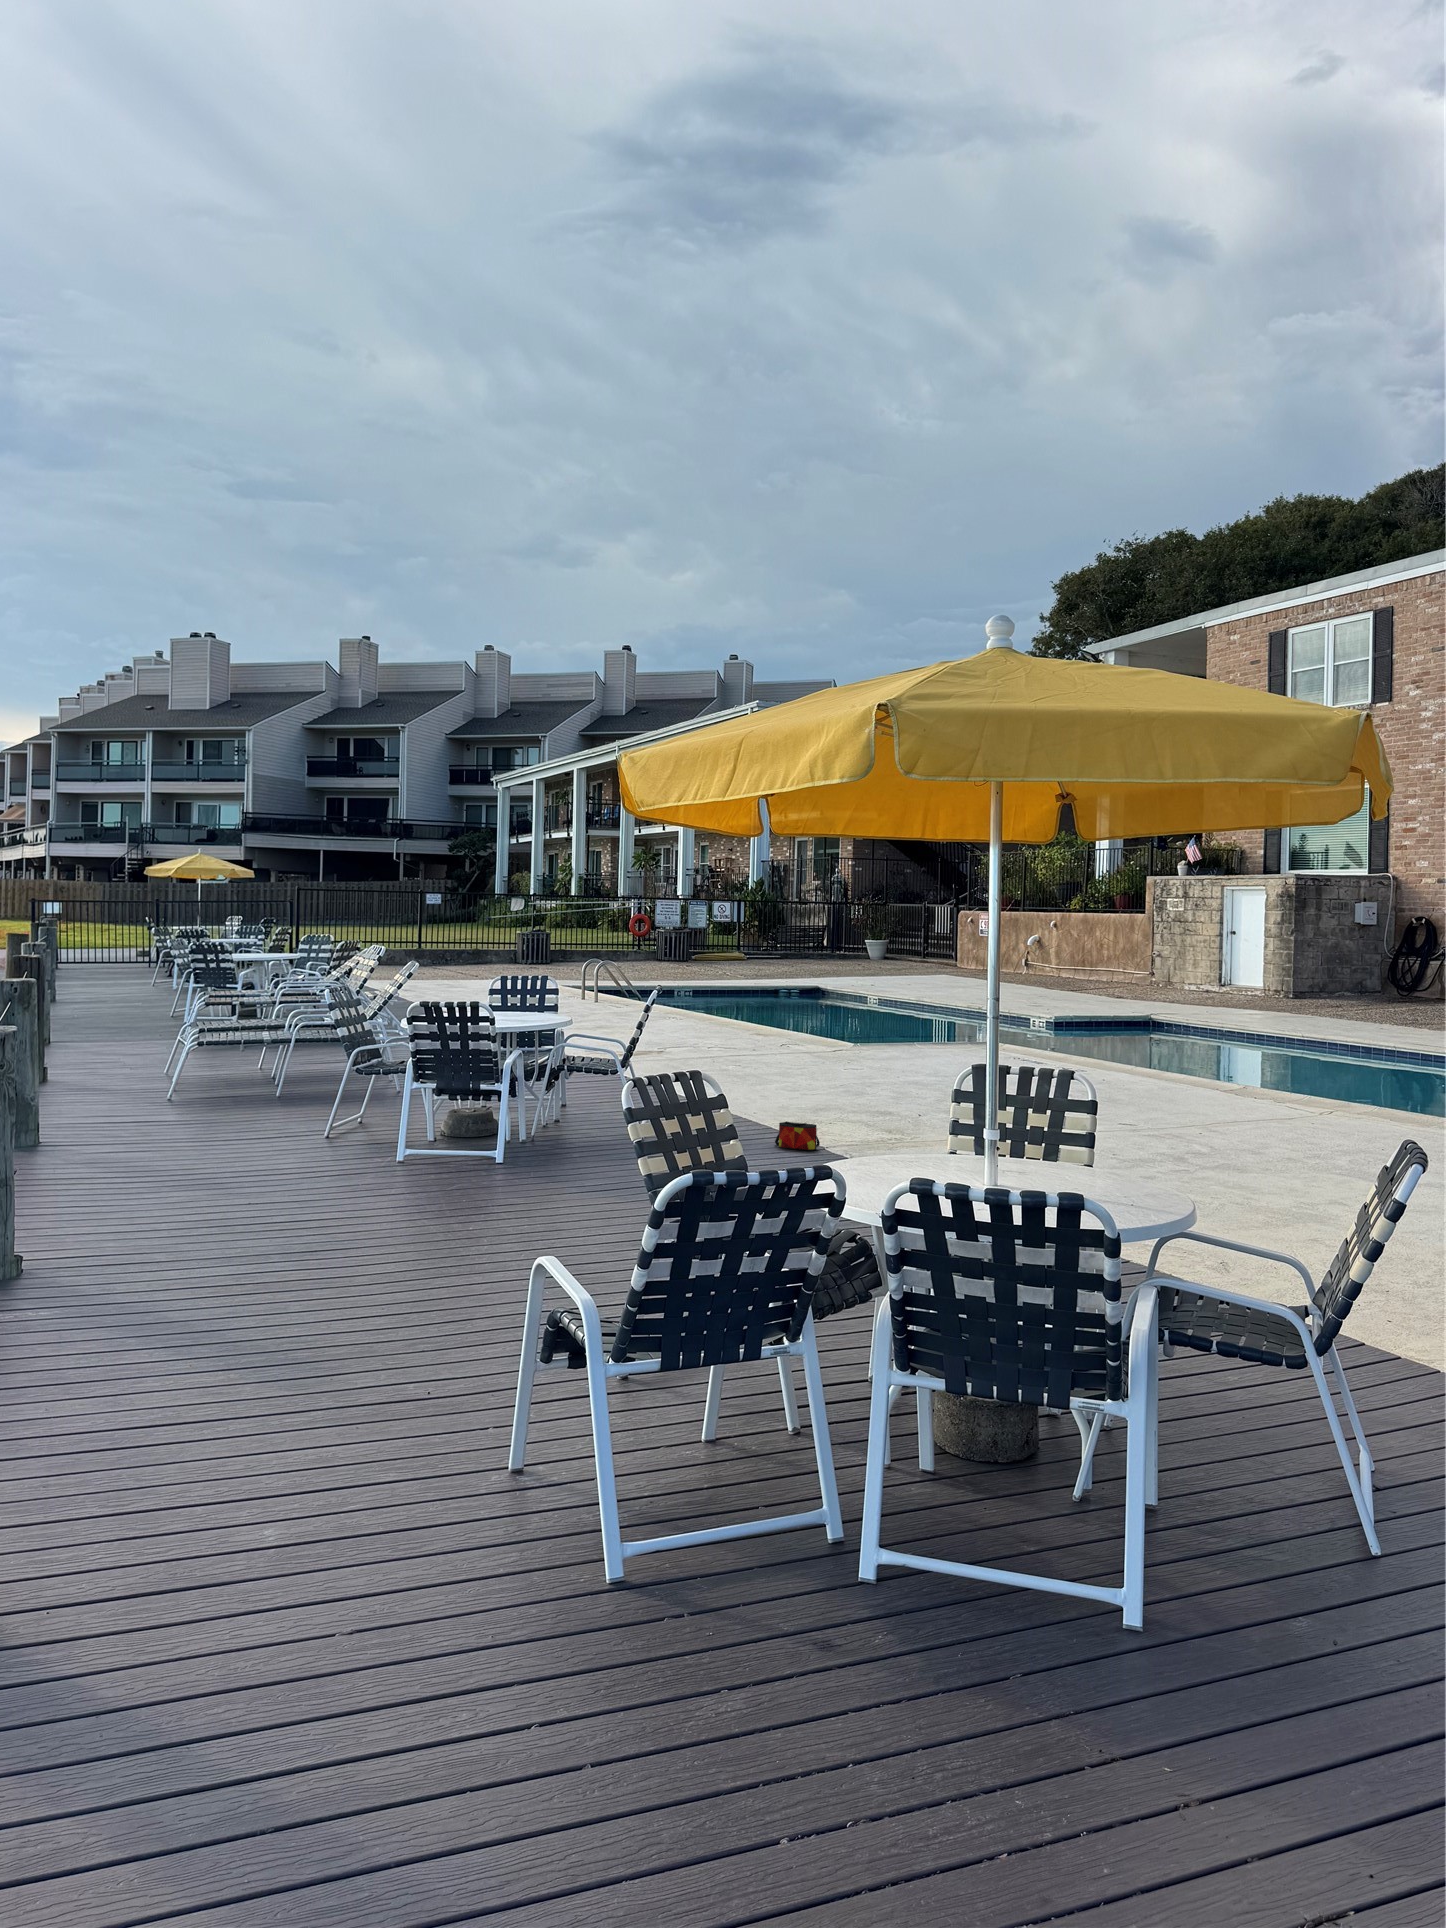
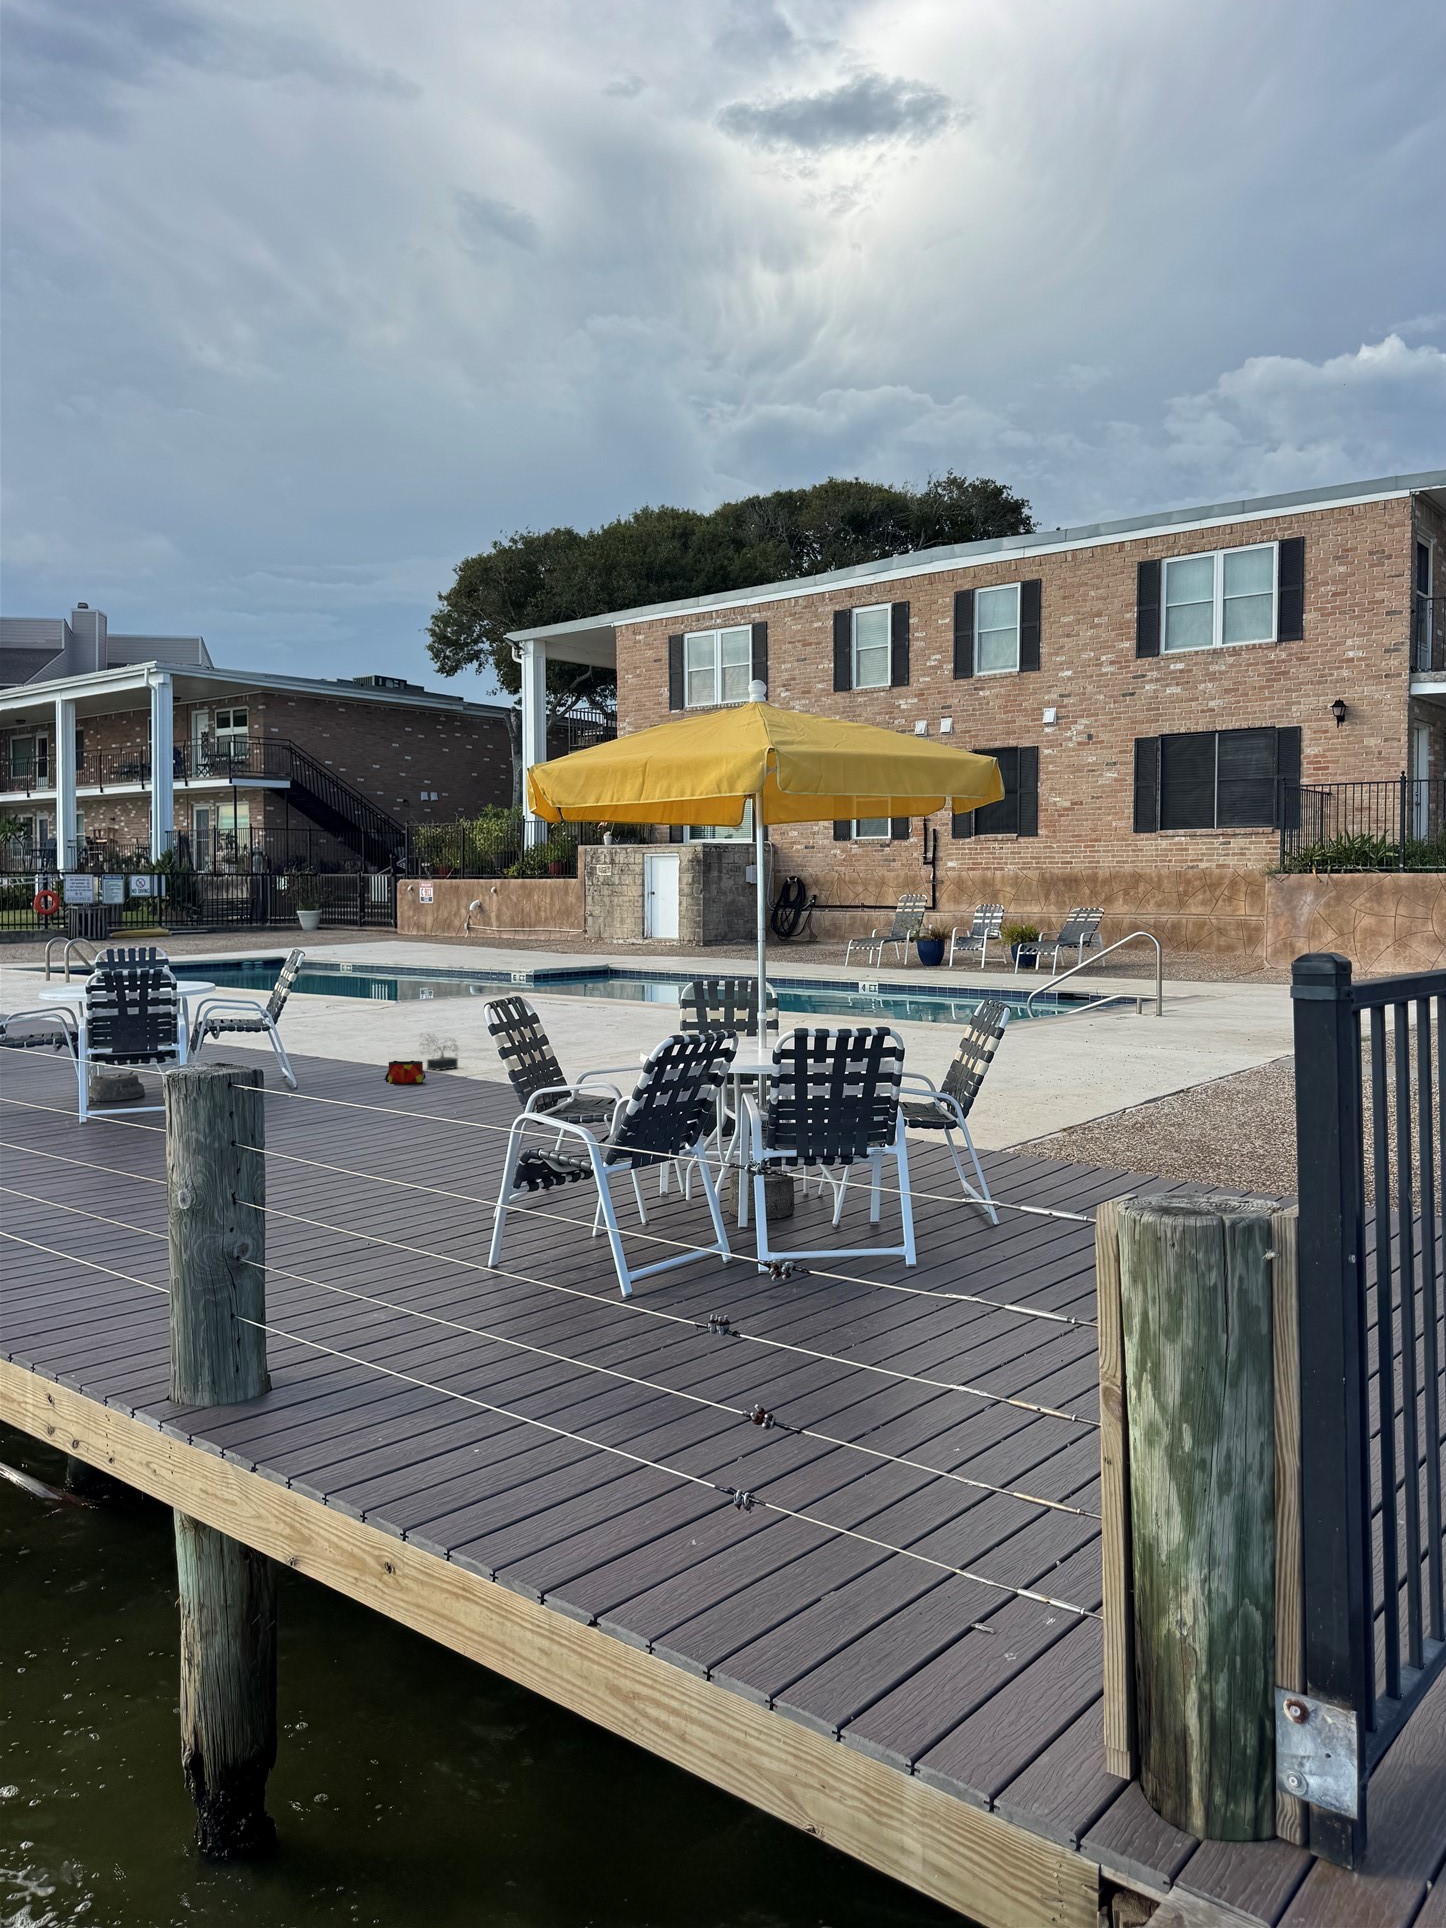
decorative plant: none [829,1091,877,1136] -> present [423,1036,458,1071]

